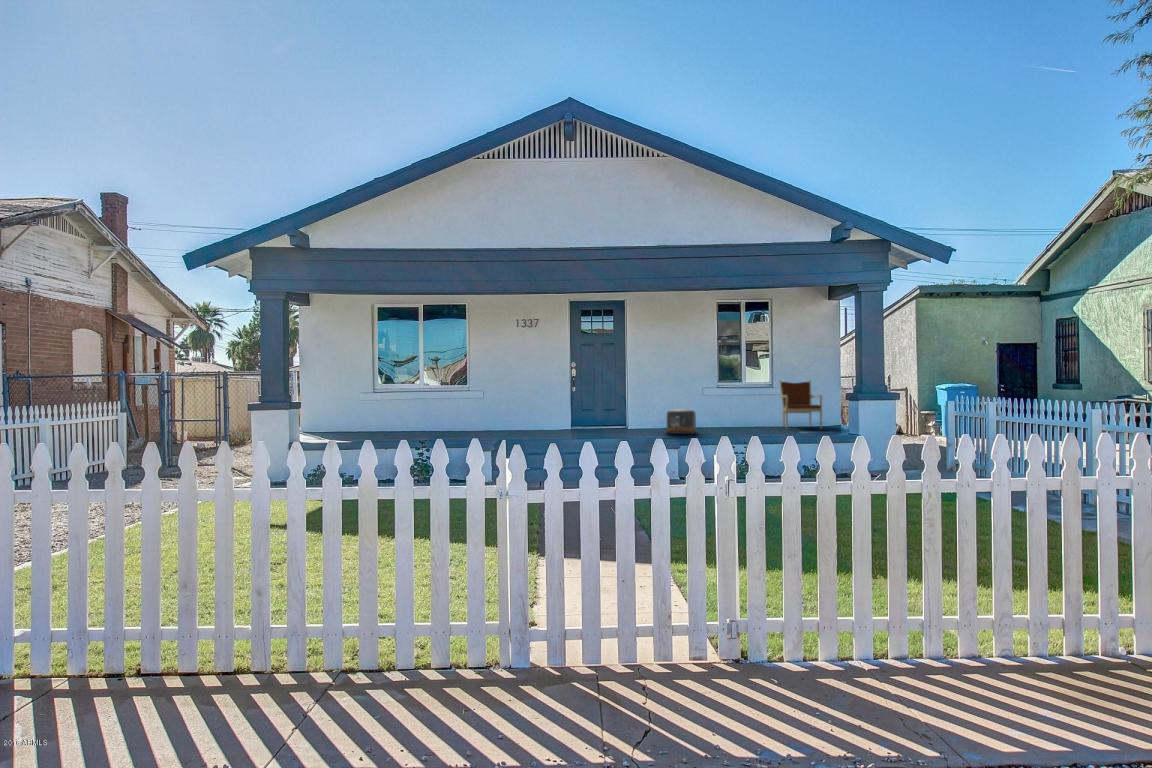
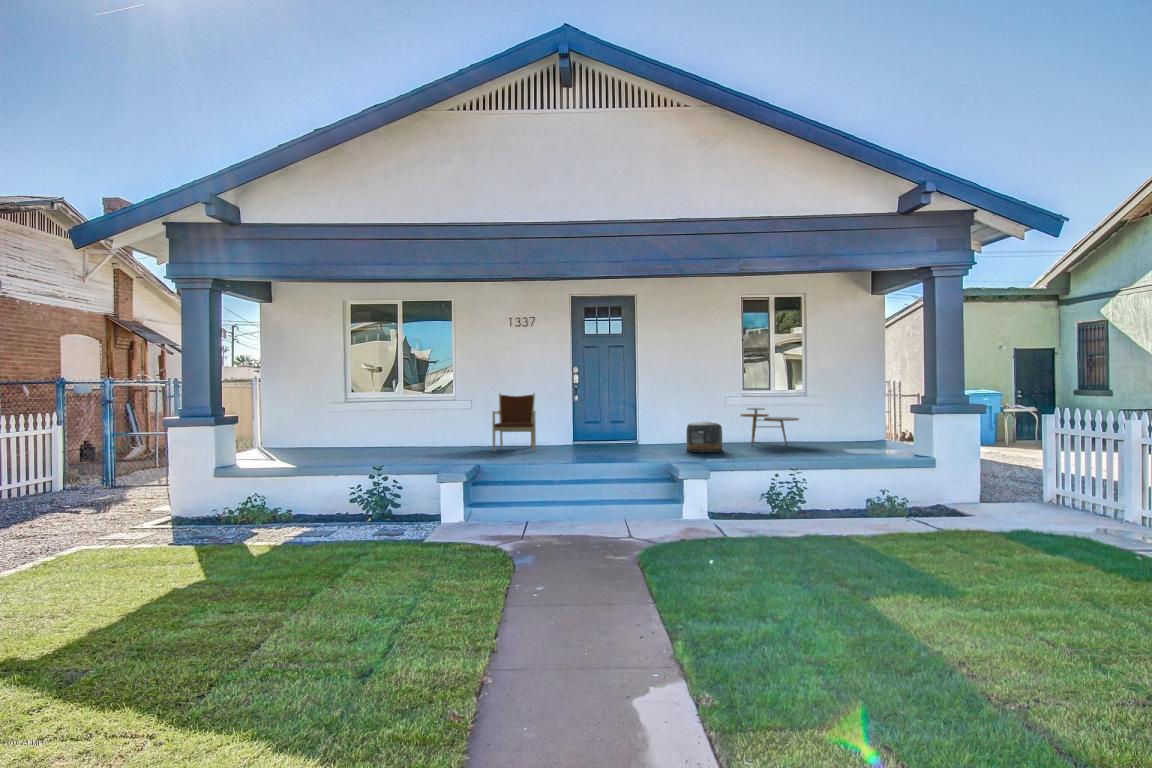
armchair: present [780,380,822,428] -> present [492,393,536,451]
side table: none [713,398,762,429] -> present [741,408,799,446]

